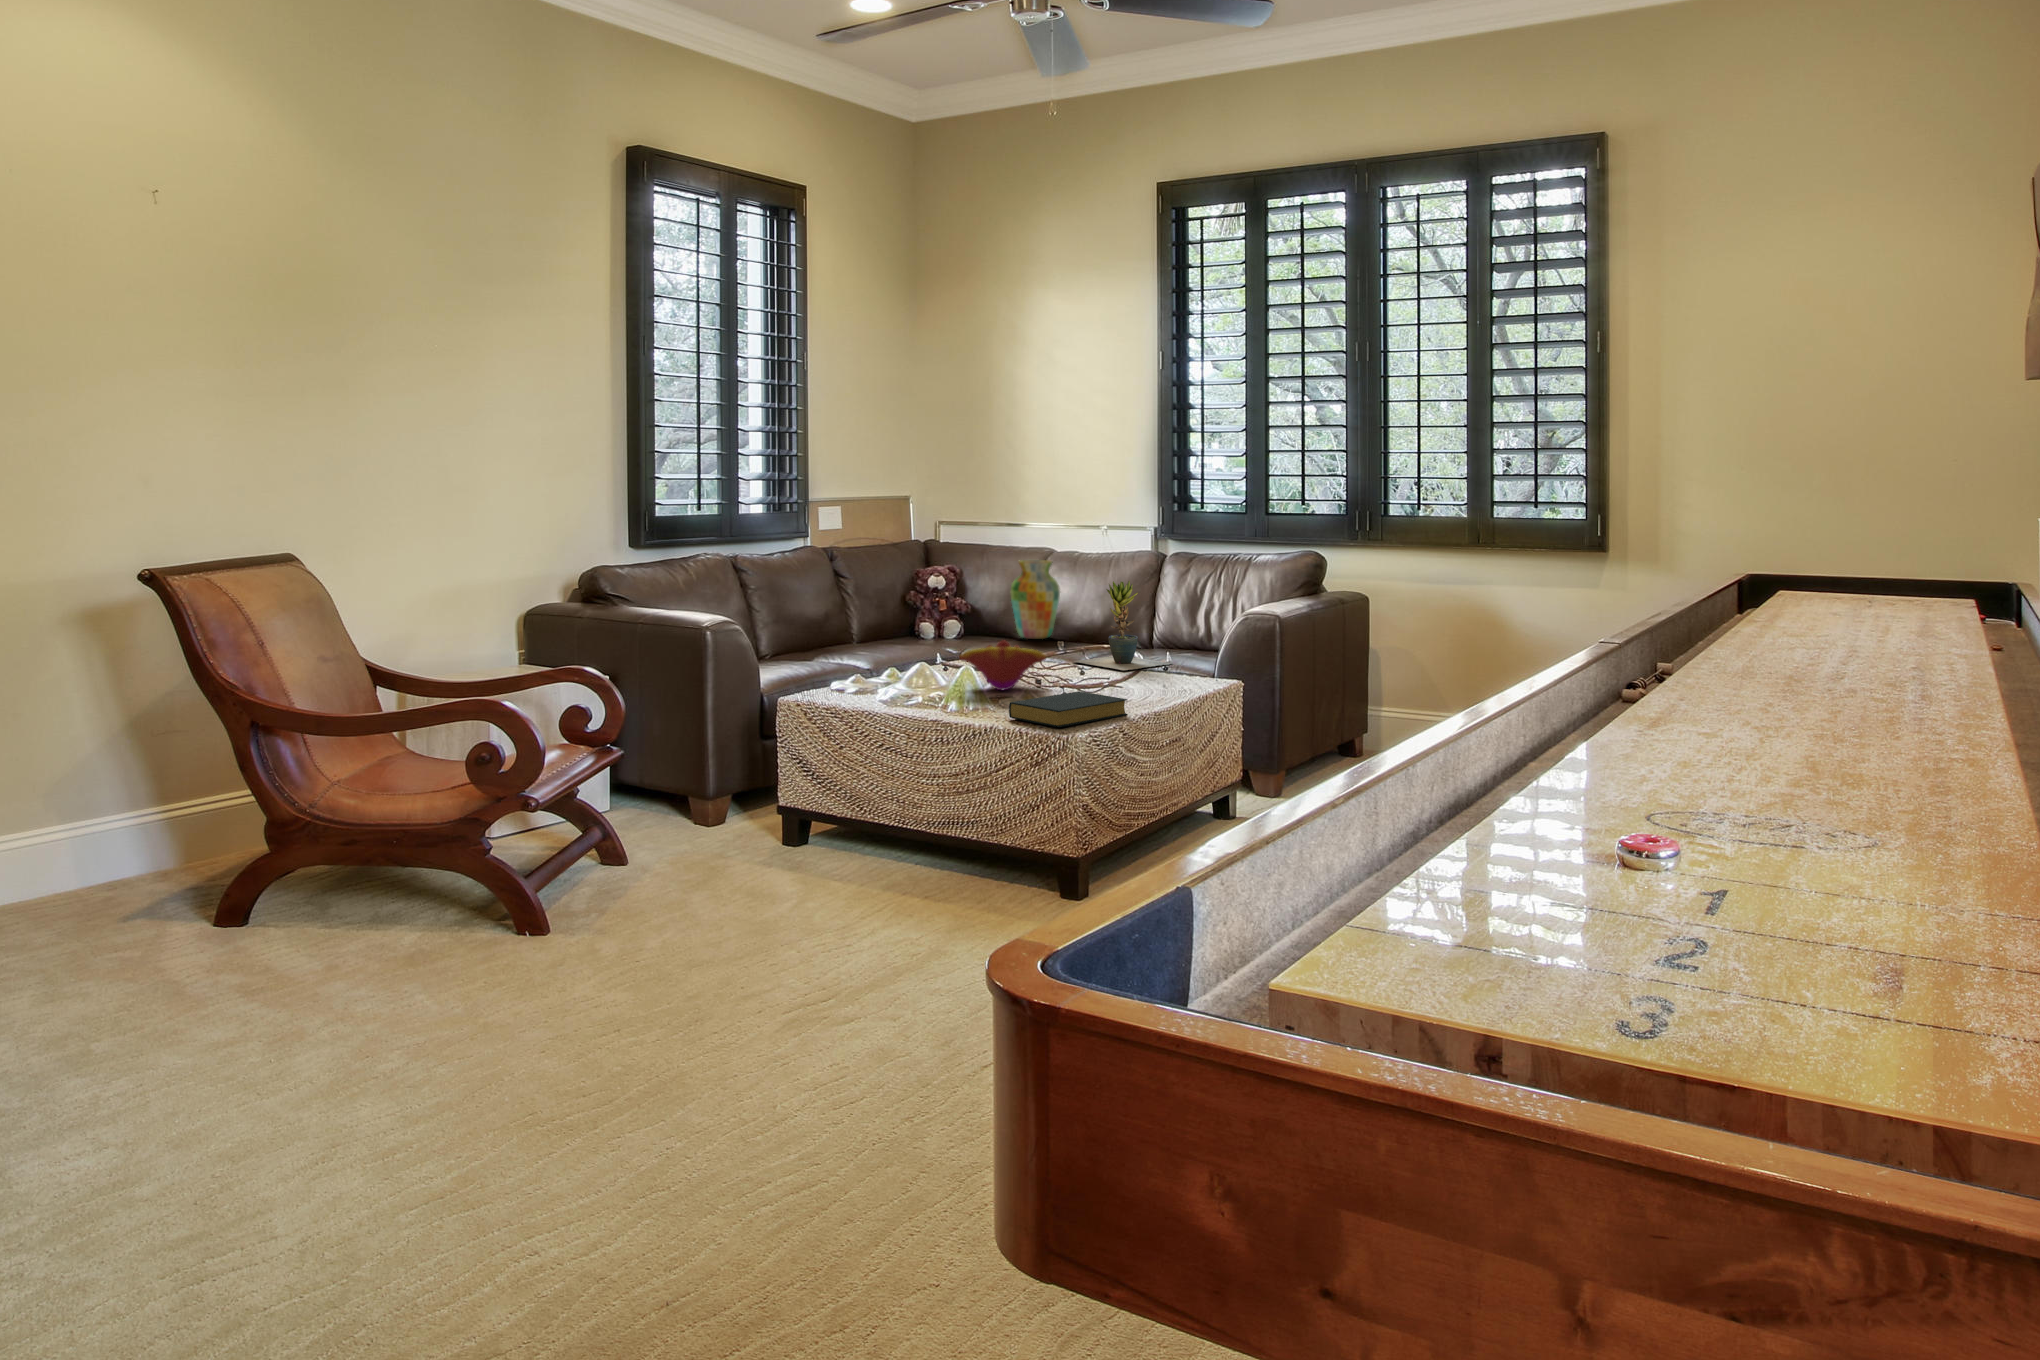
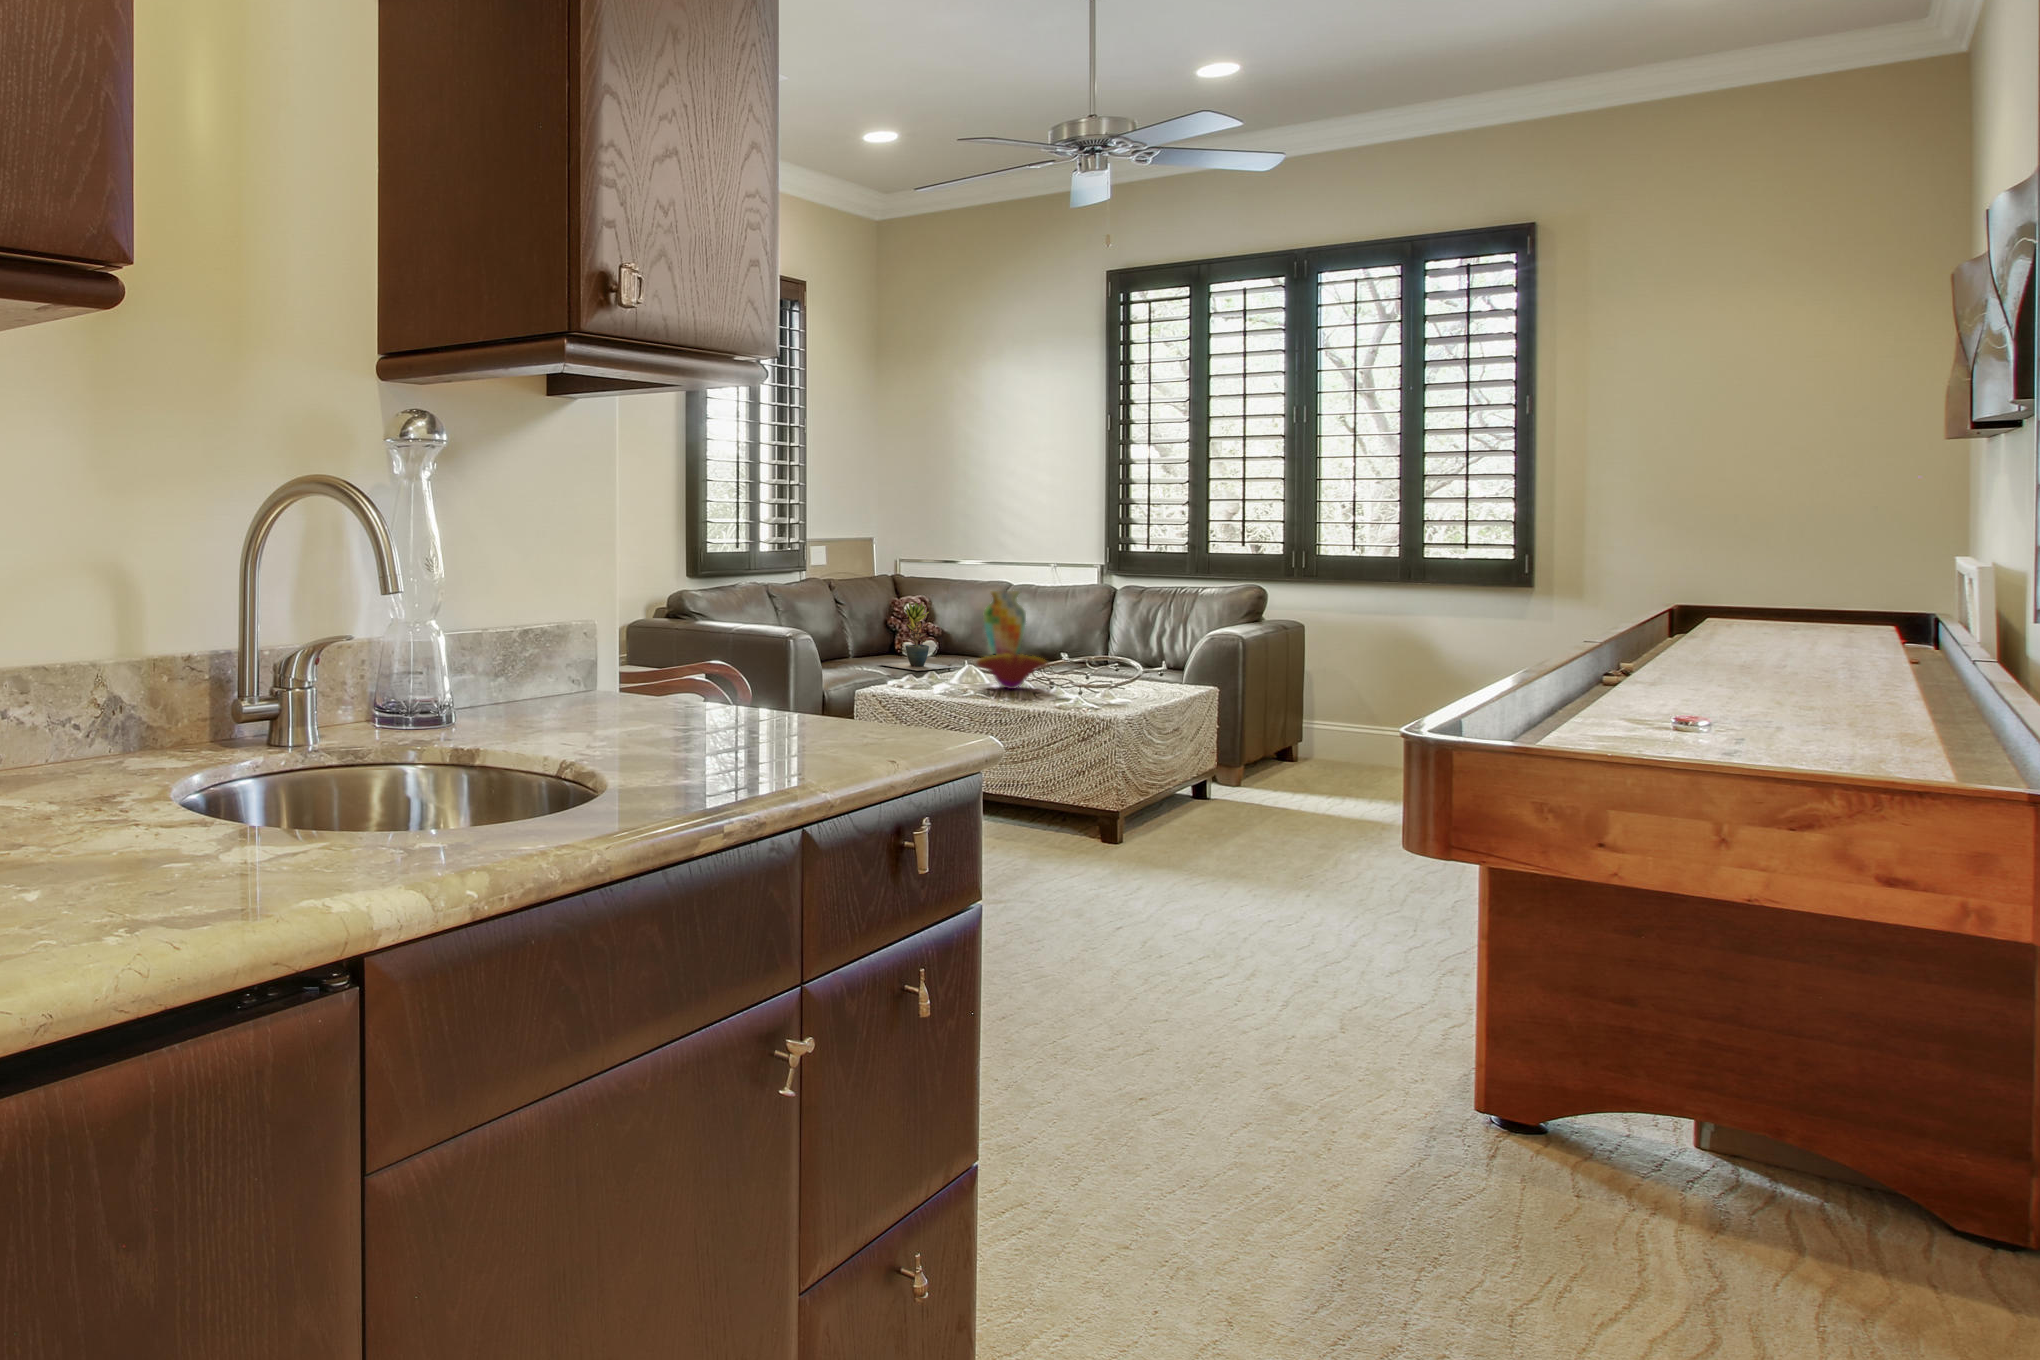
potted plant: present [1074,581,1170,670] -> present [879,603,955,671]
hardback book: present [1009,691,1128,727] -> none [1034,689,1128,713]

